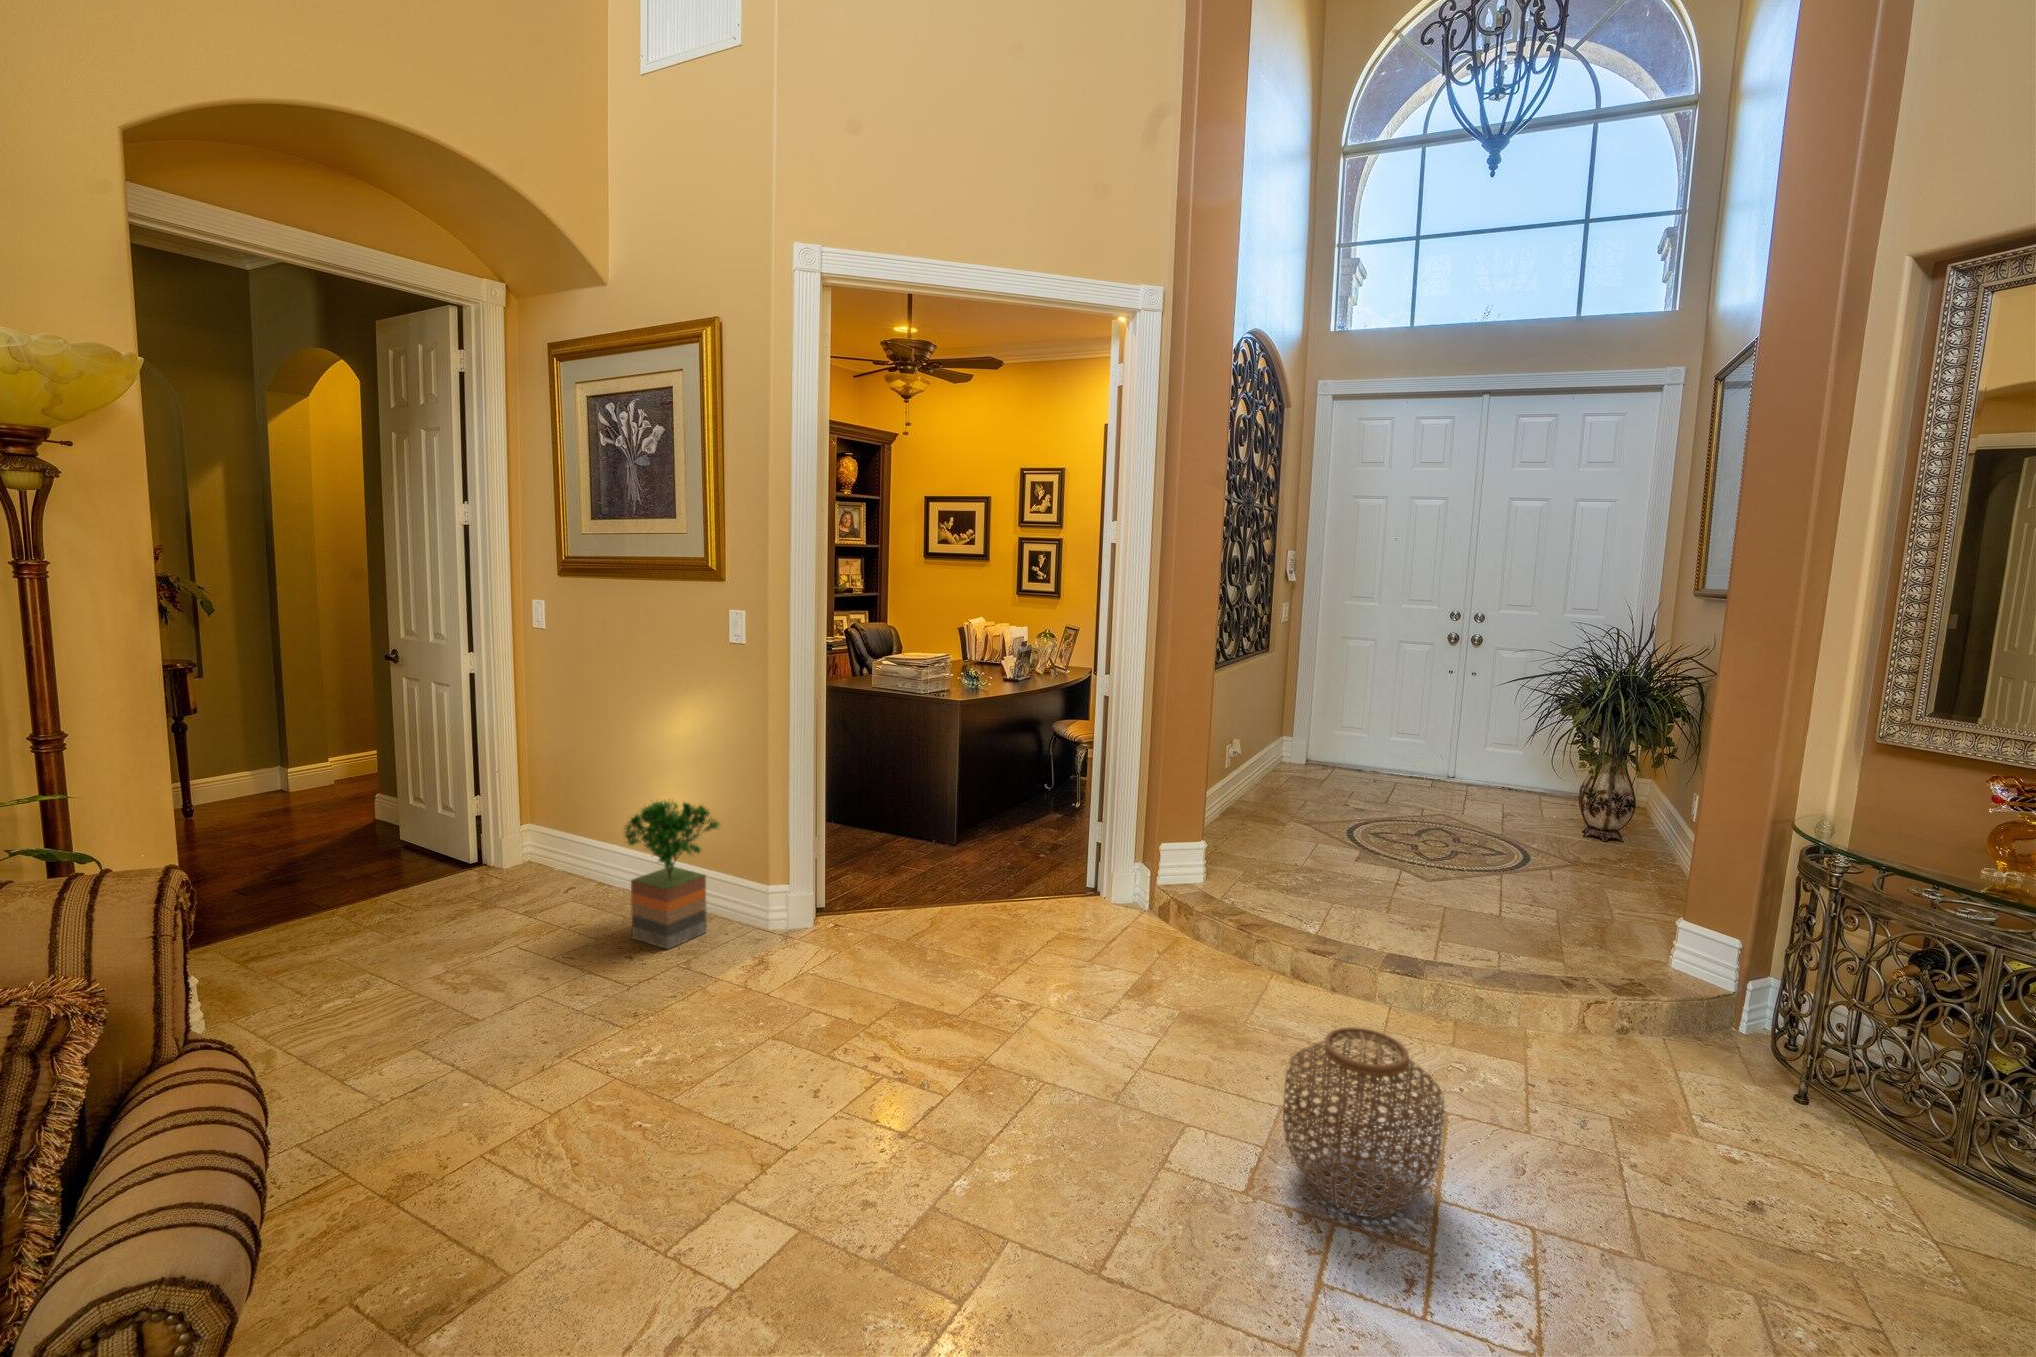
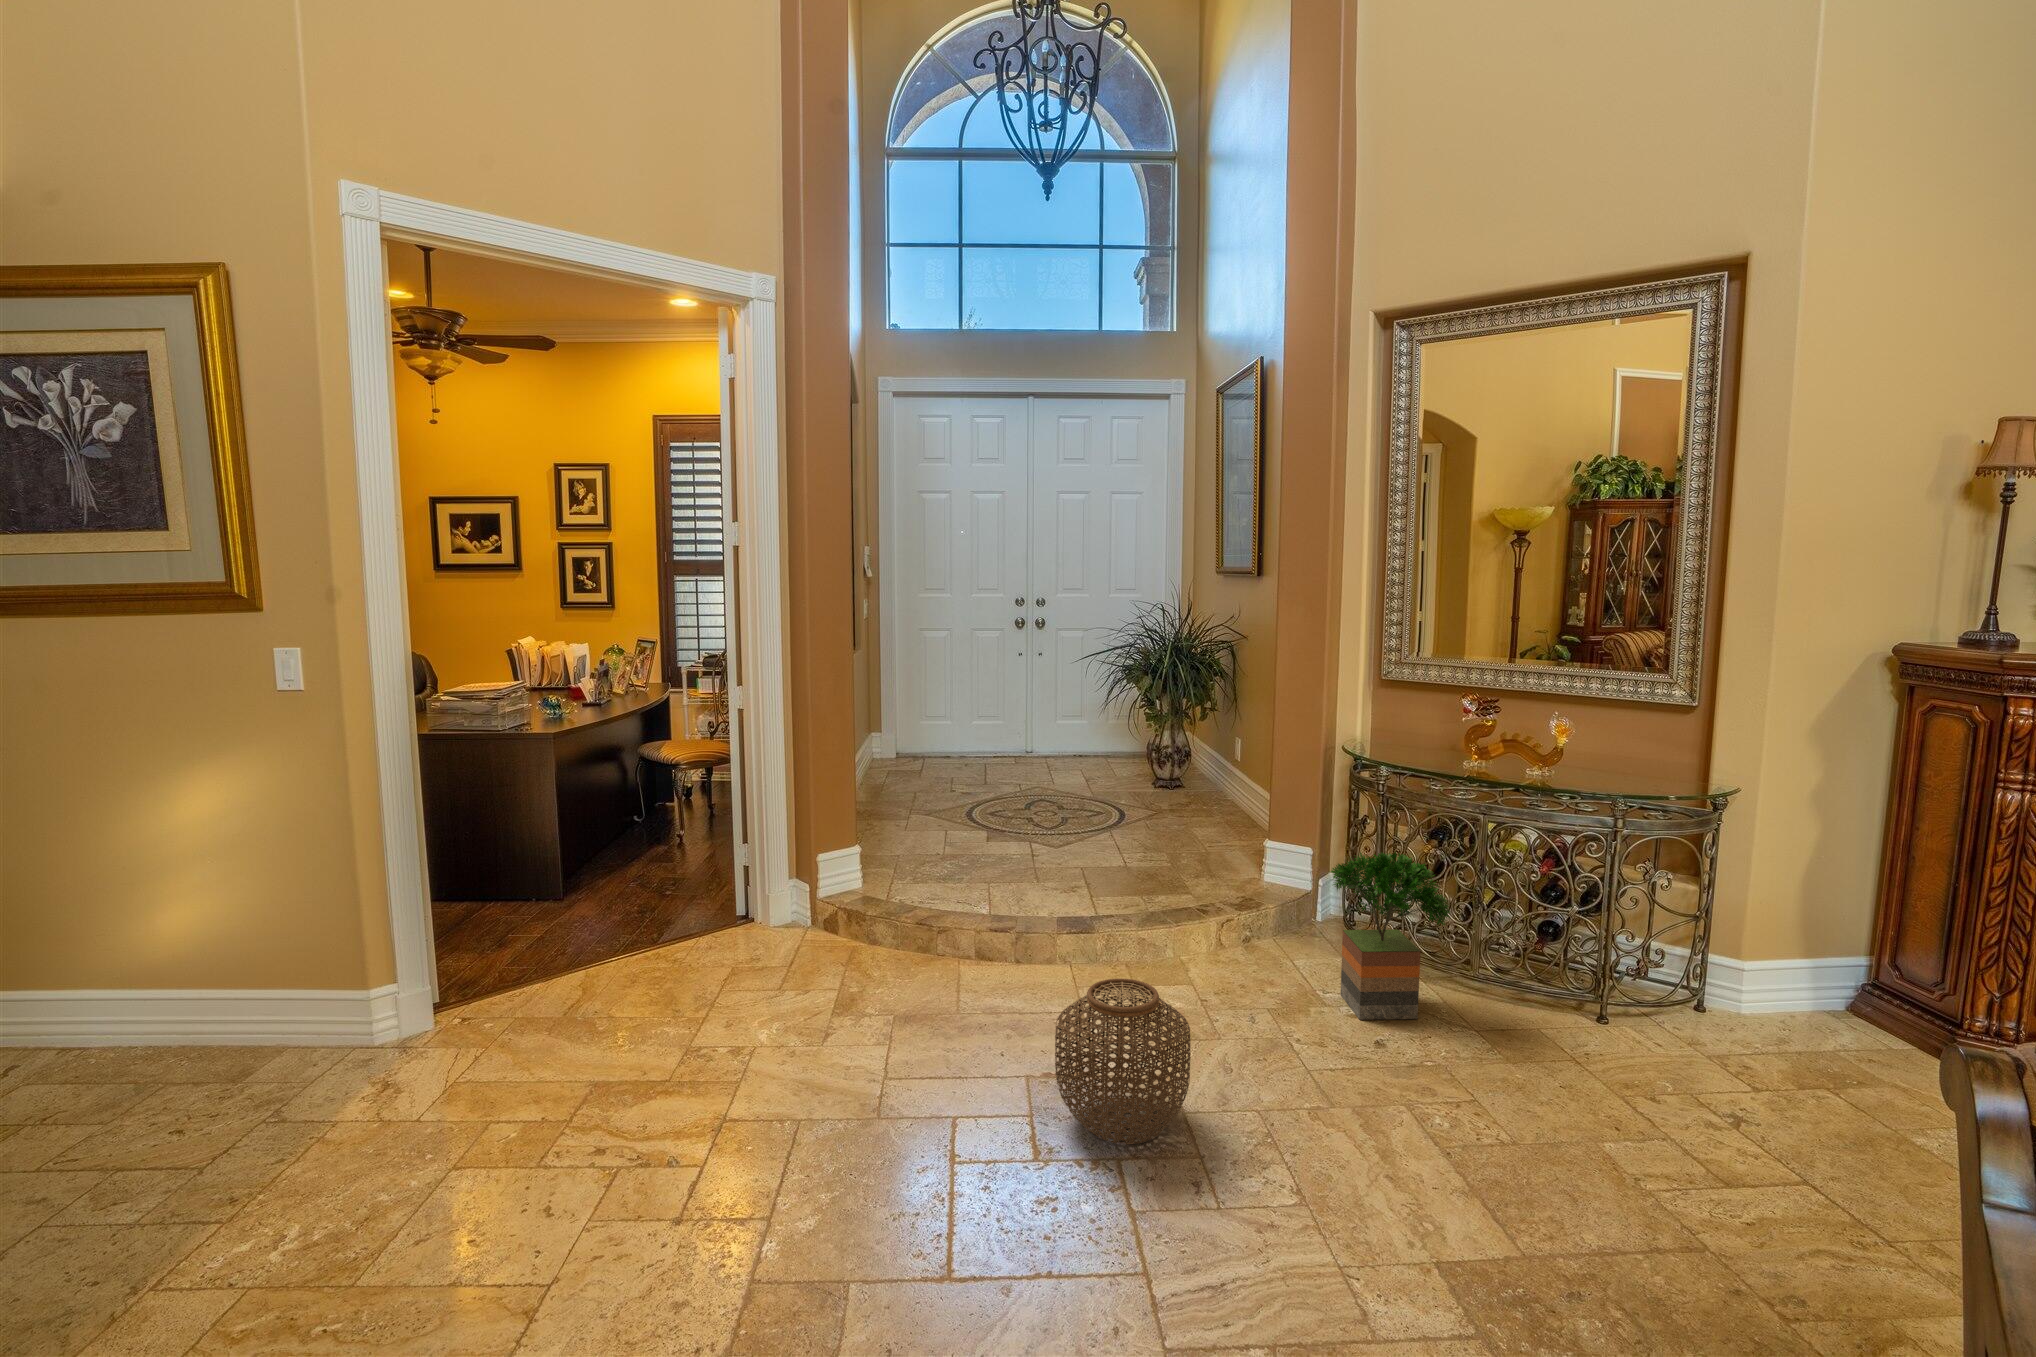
potted tree: present [625,799,720,949] -> present [1331,852,1451,1020]

